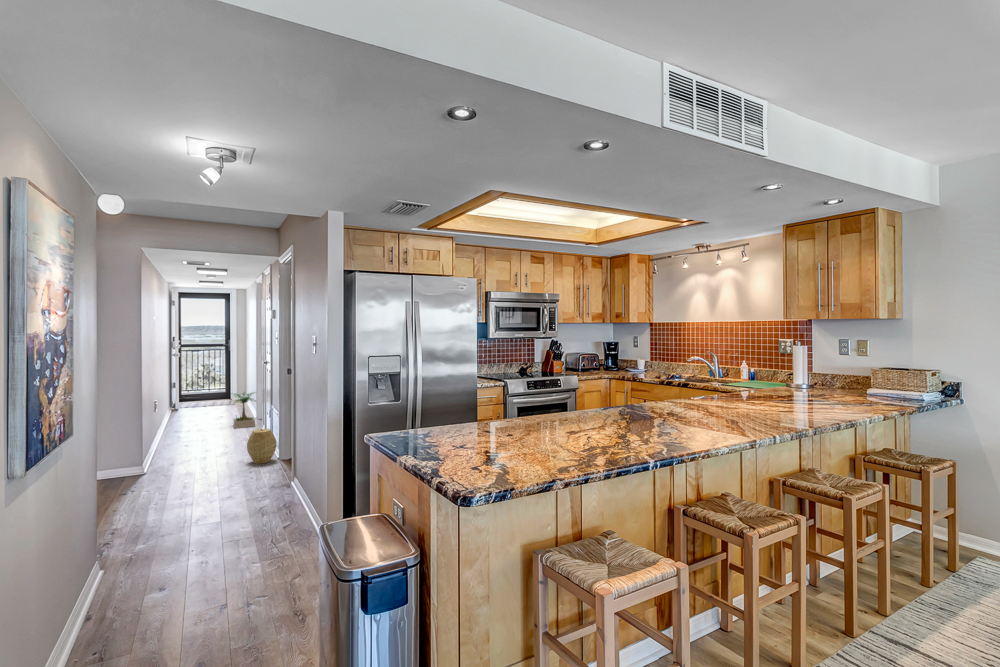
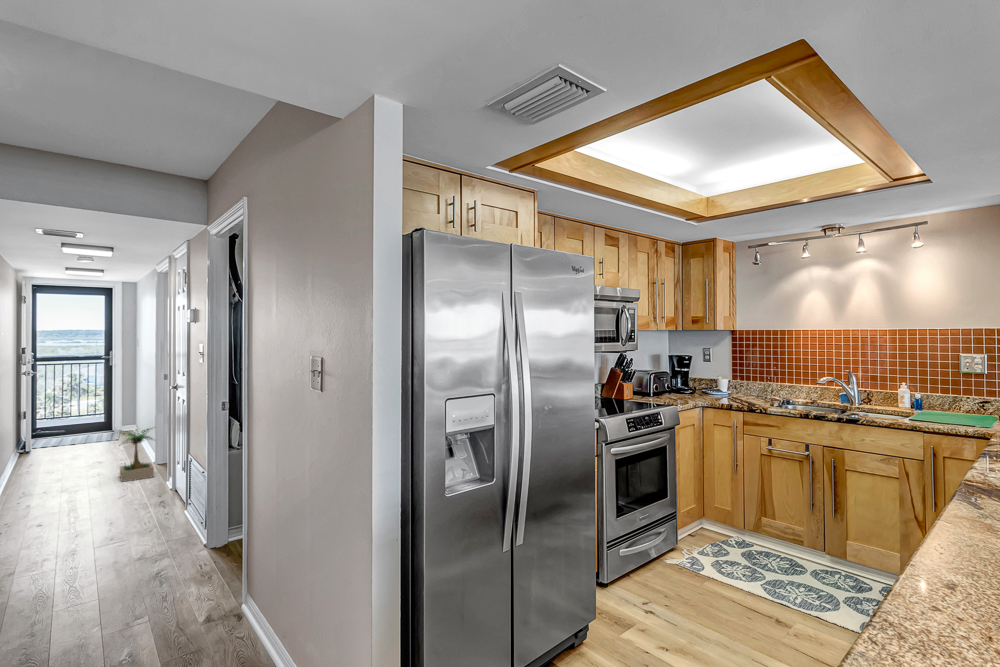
woven basket: present [247,429,277,464] -> none [150,495,200,553]

